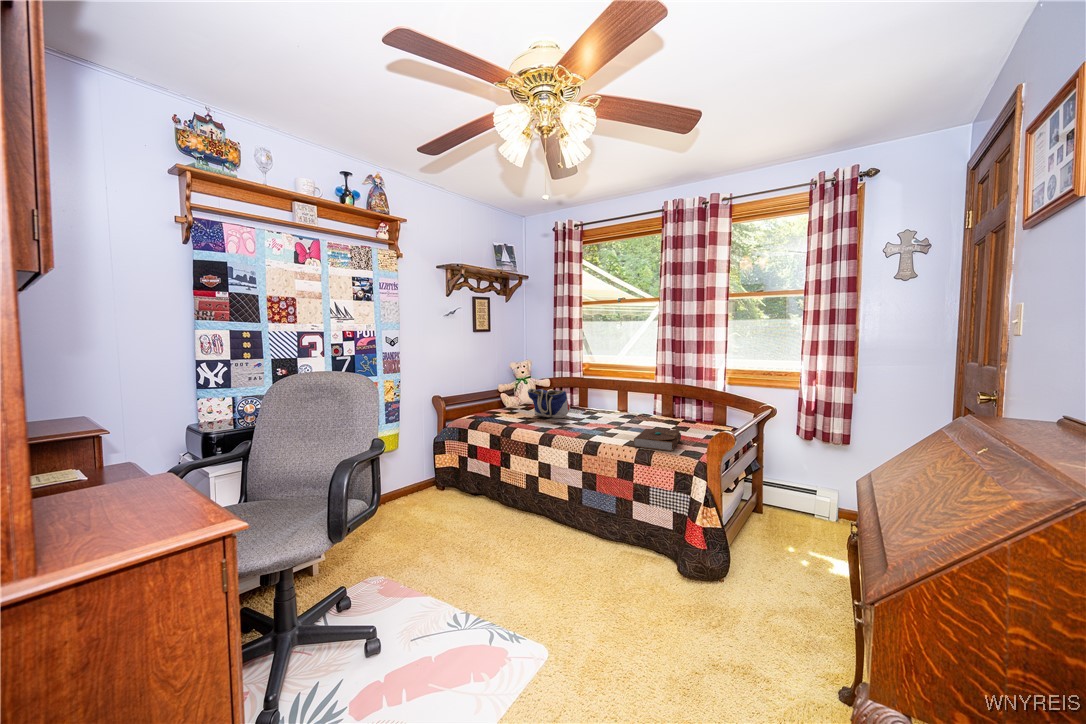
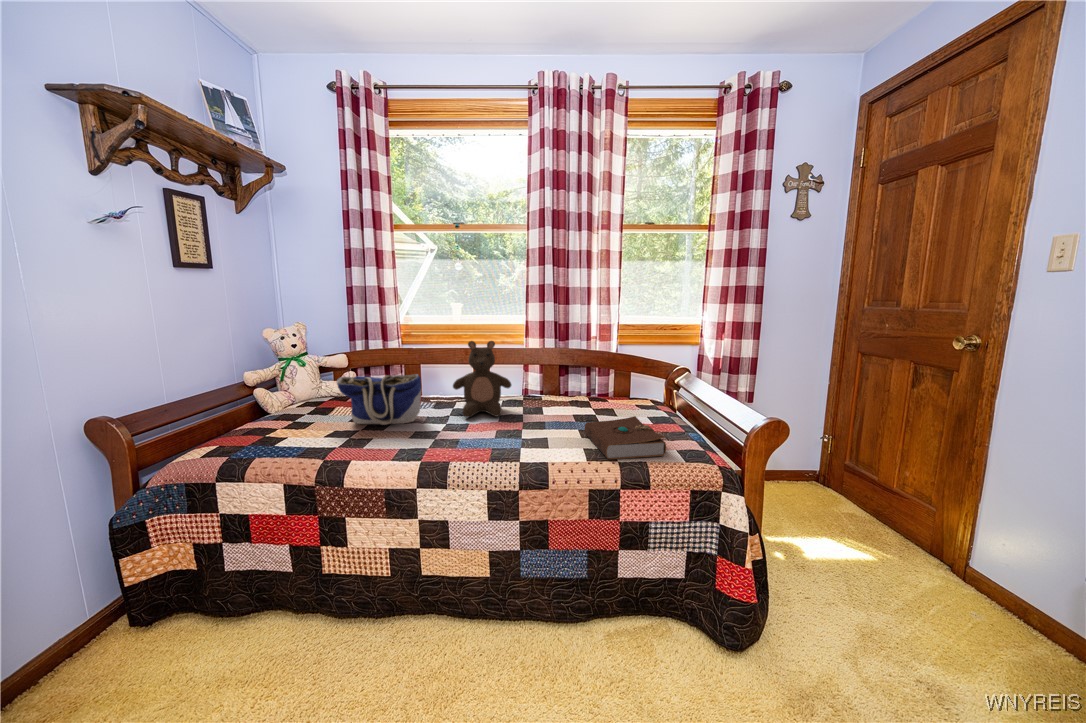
stuffed bear: none [590,374,627,422] -> present [453,341,511,417]

